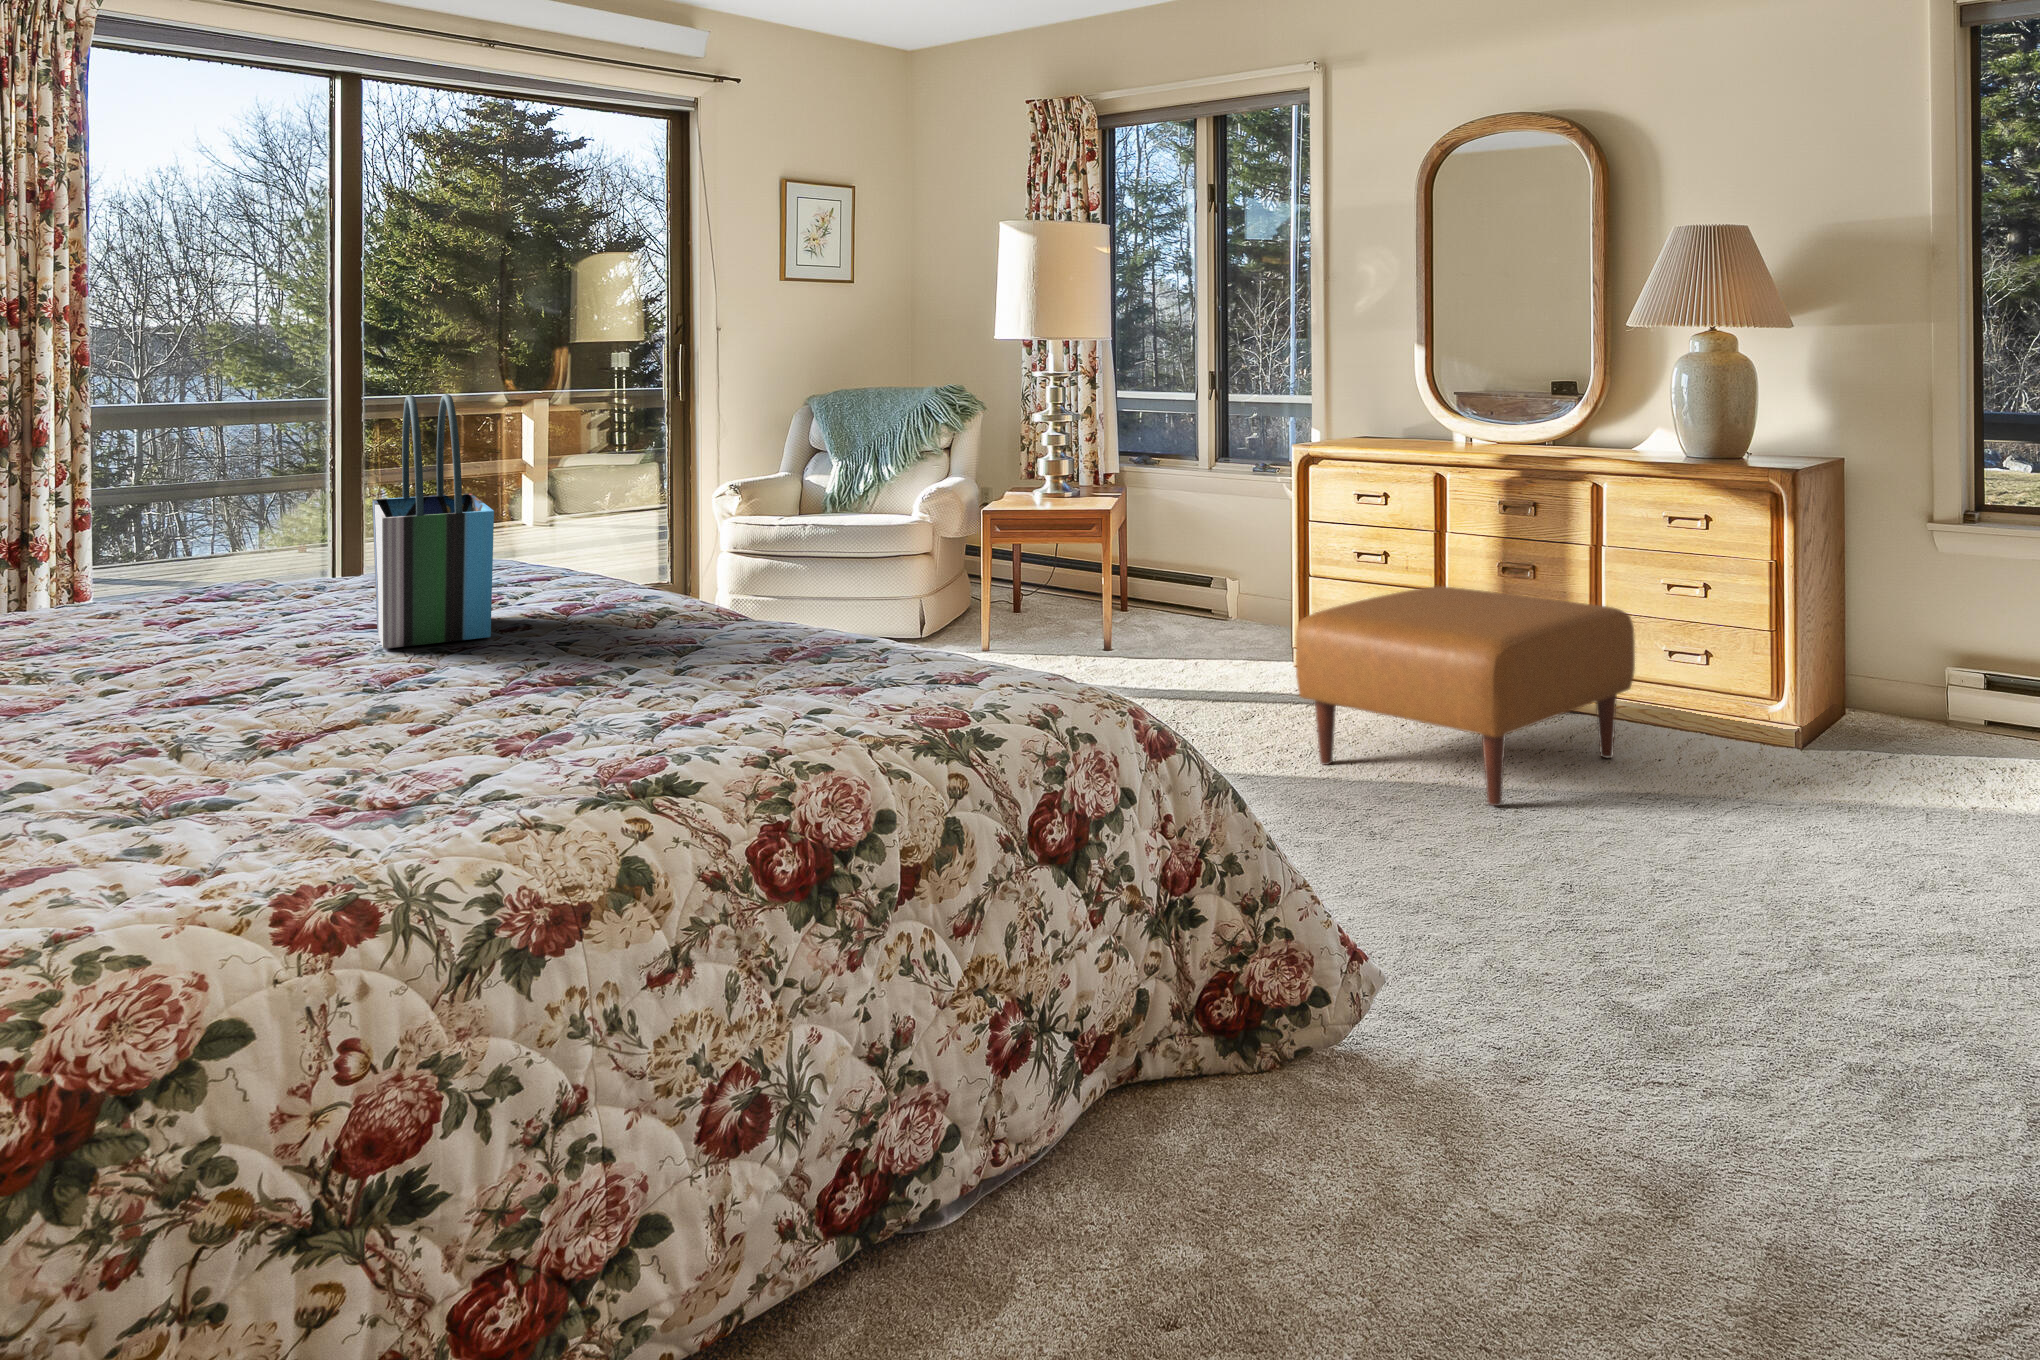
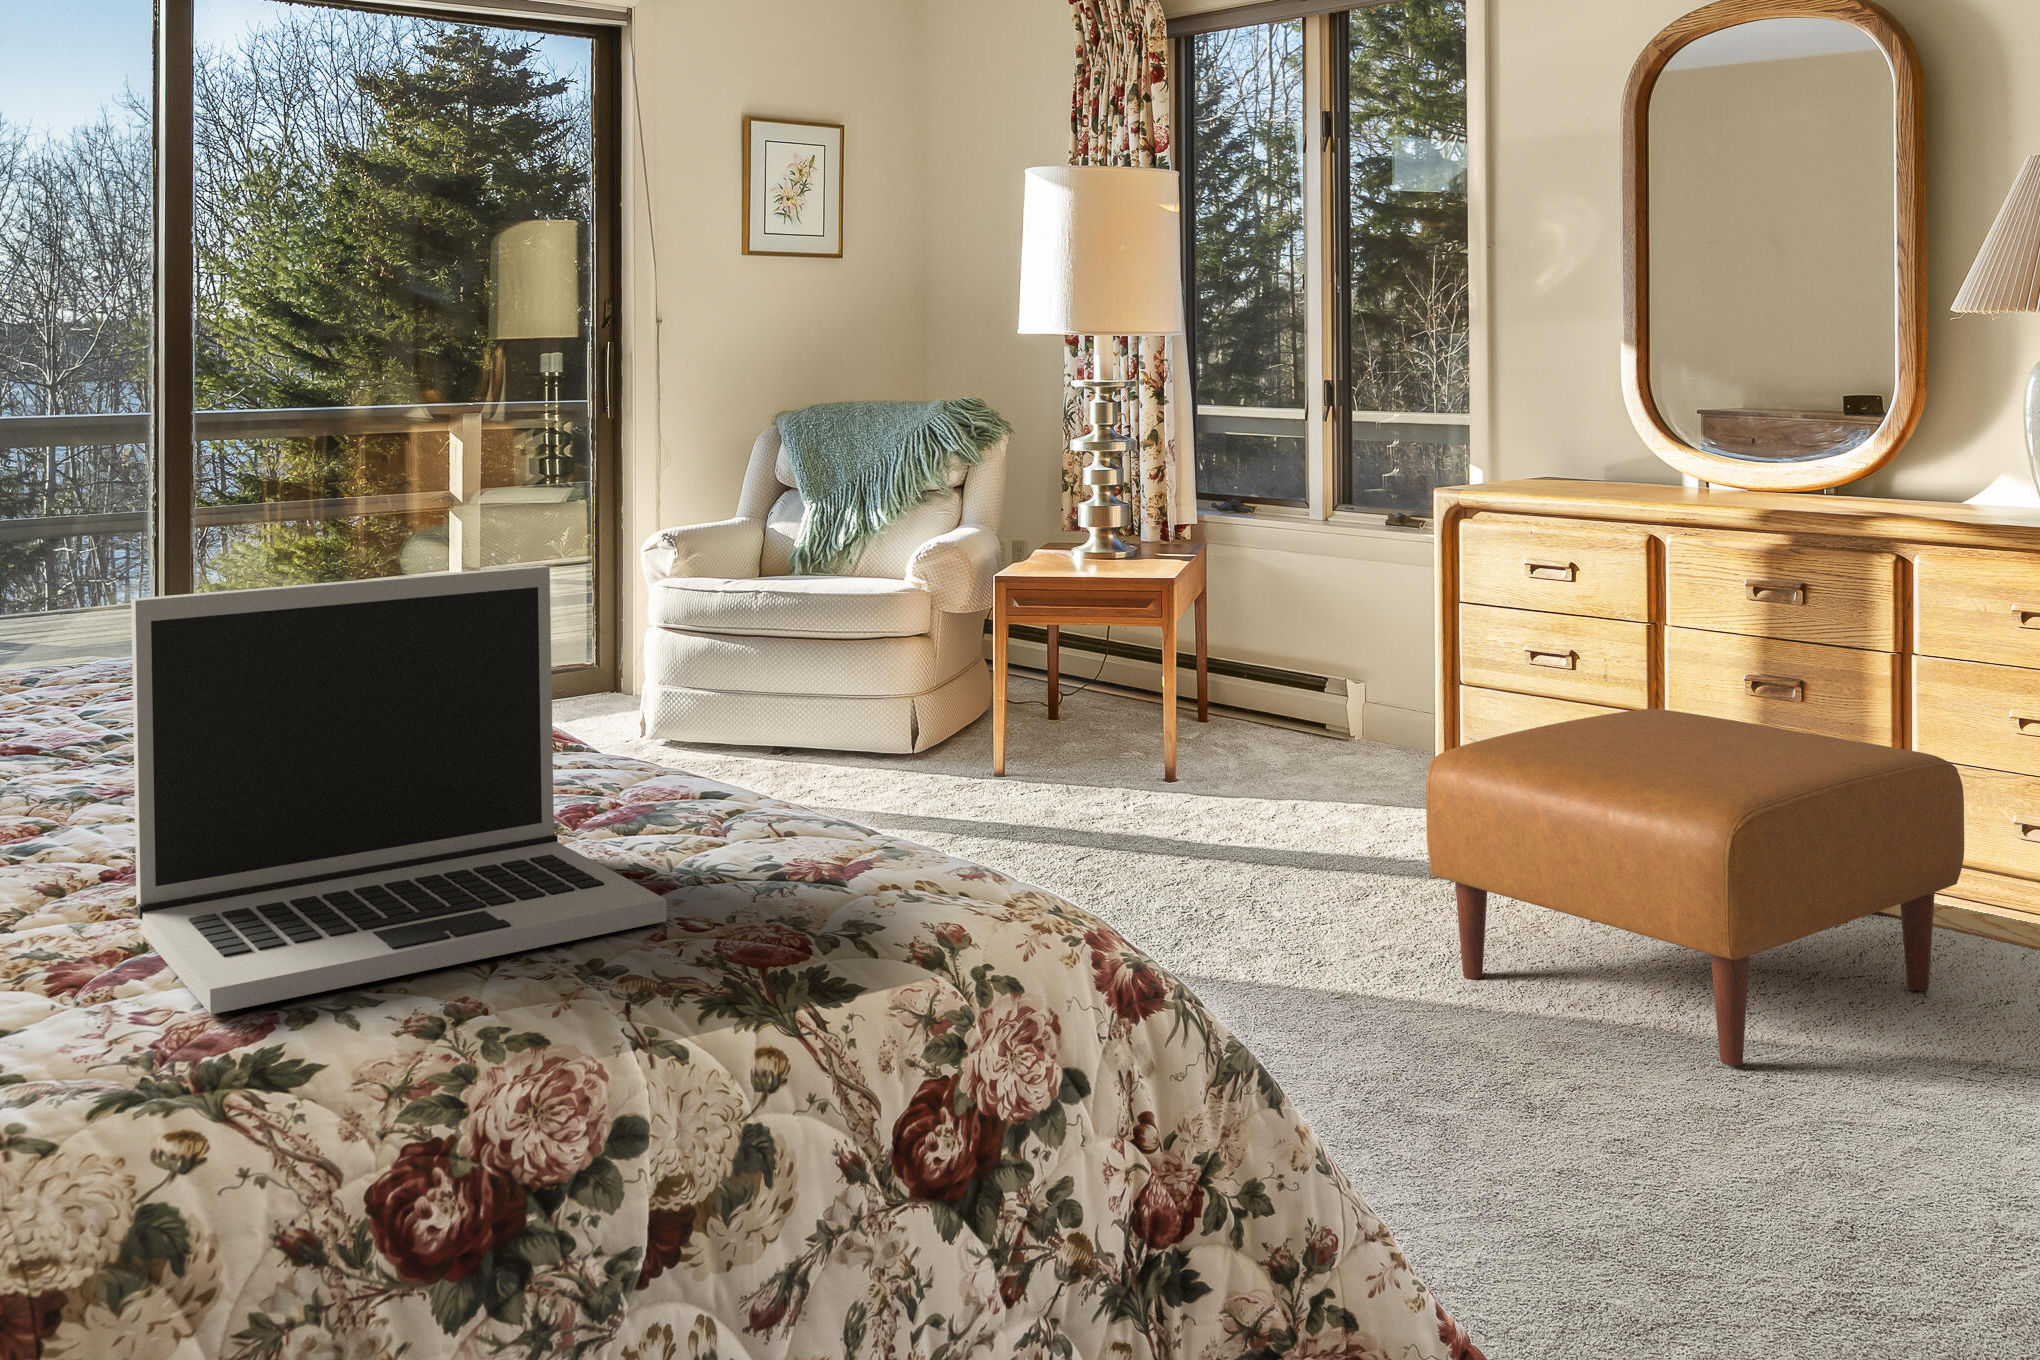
tote bag: present [372,394,494,649] -> none [12,412,192,786]
laptop: none [526,489,880,760] -> present [131,565,667,1014]

